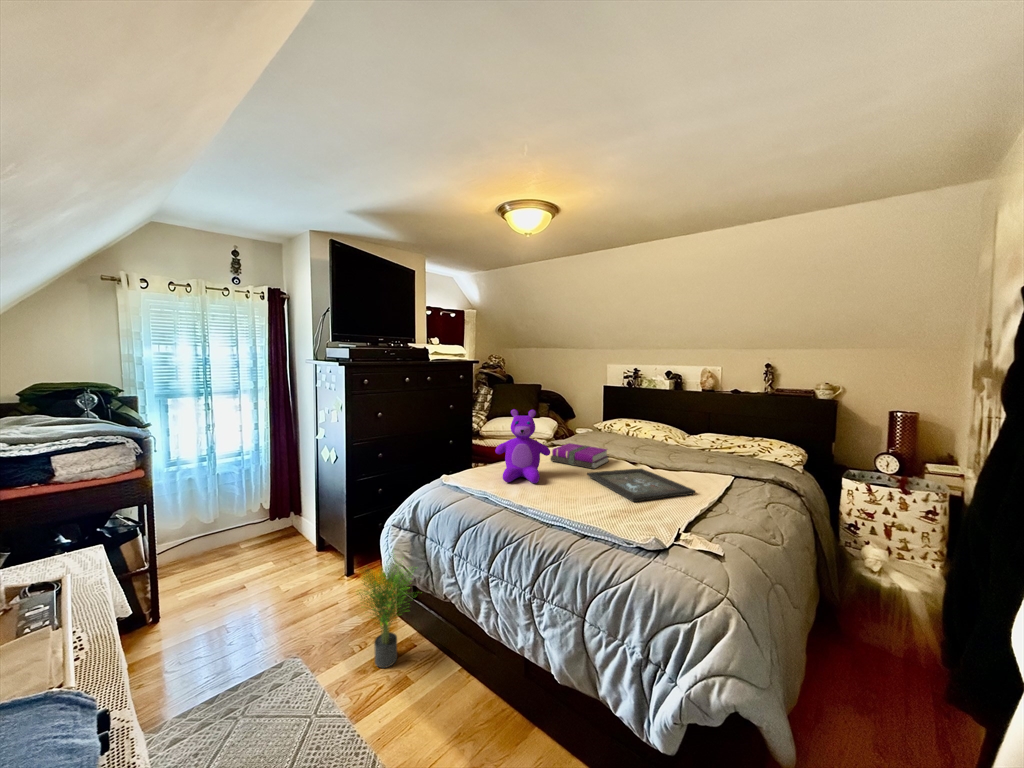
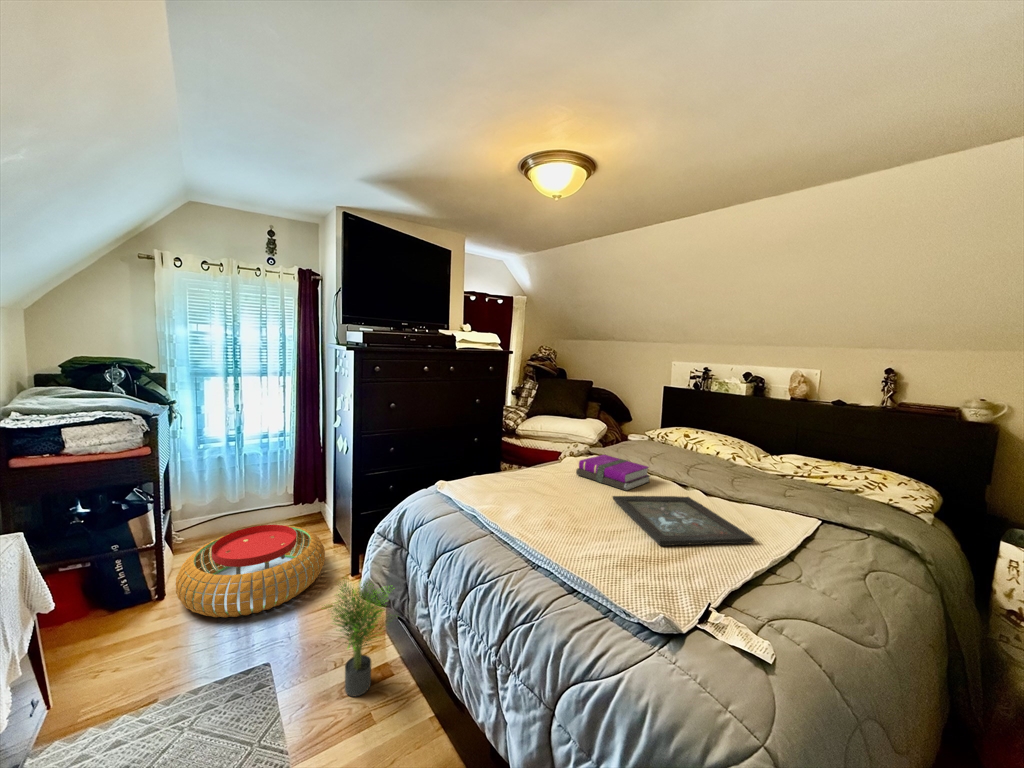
teddy bear: present [495,409,550,483] -> none [503,410,568,503]
pouf: none [173,537,319,628] -> present [176,525,325,618]

